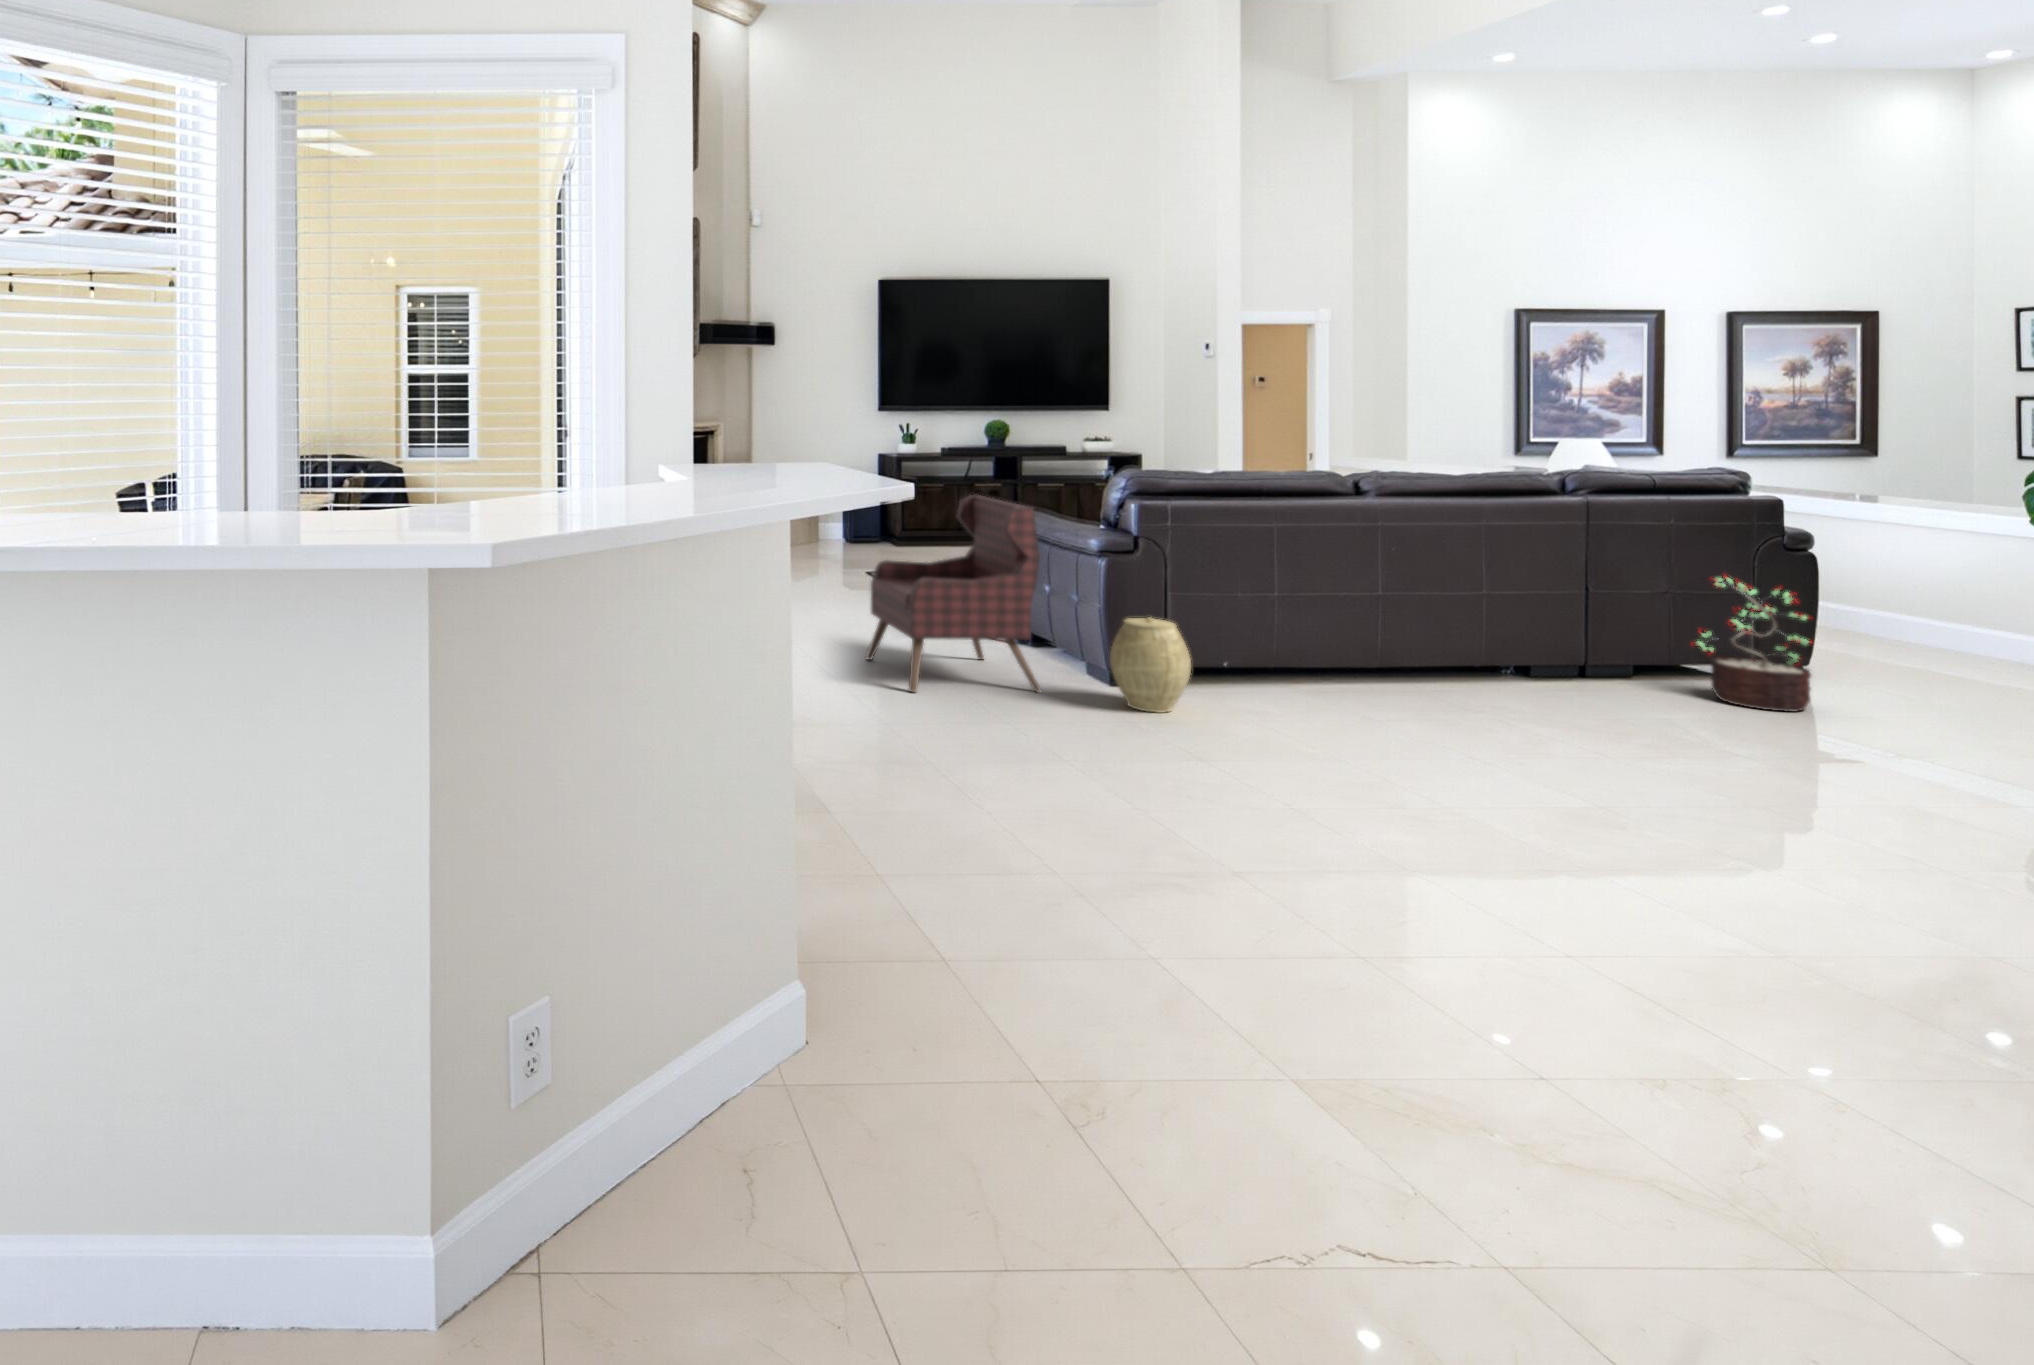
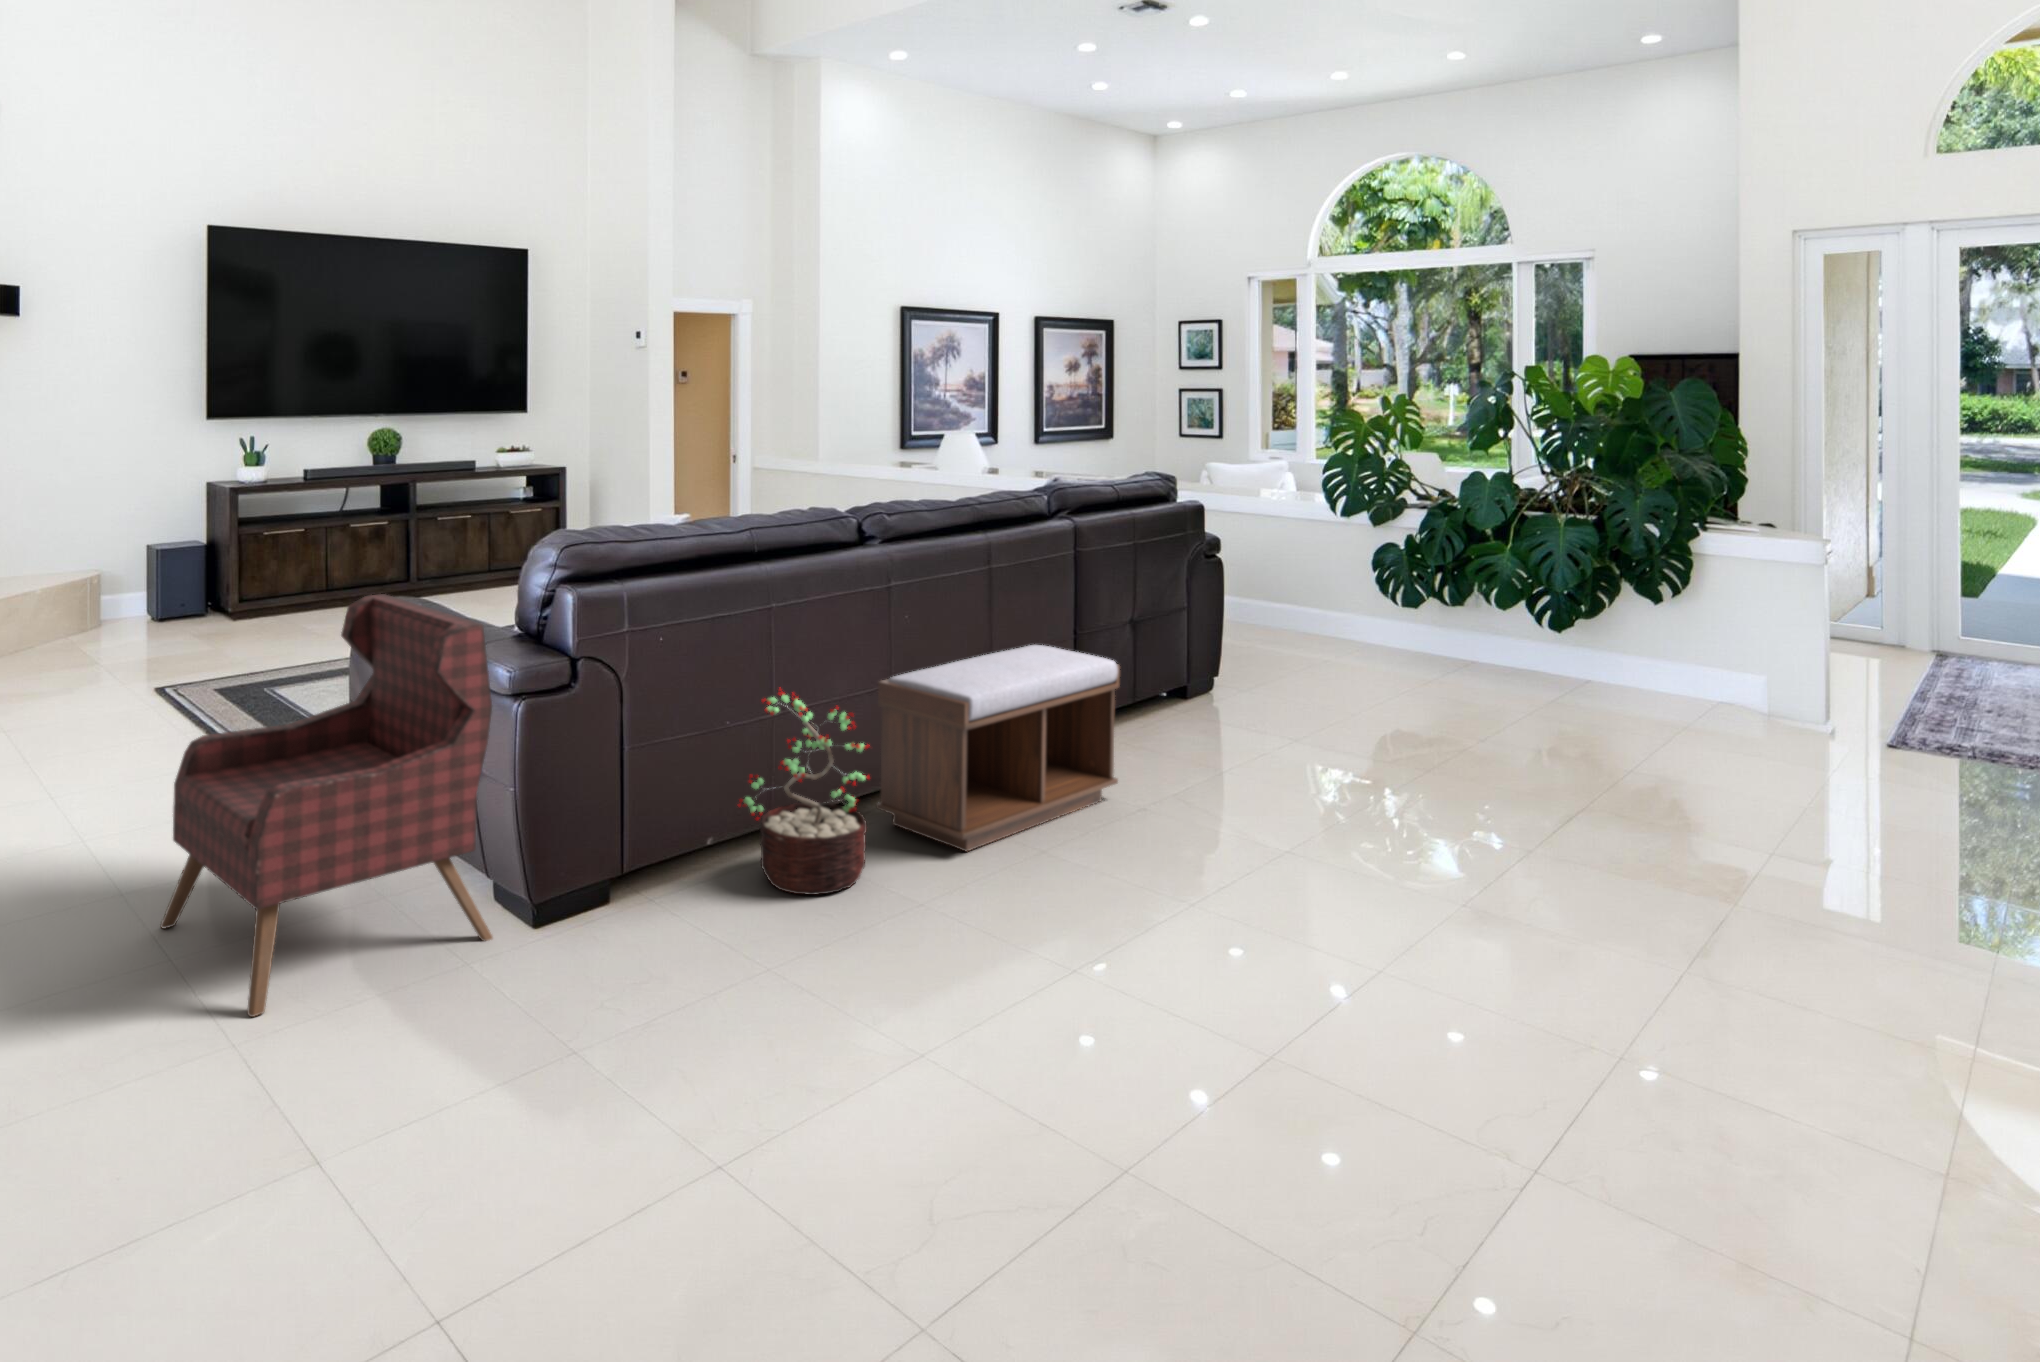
decorative plant: present [1695,575,1812,712] -> present [738,689,870,895]
bench: none [1340,586,1594,718] -> present [876,645,1120,851]
woven basket: present [1110,617,1191,713] -> none [605,782,724,944]

